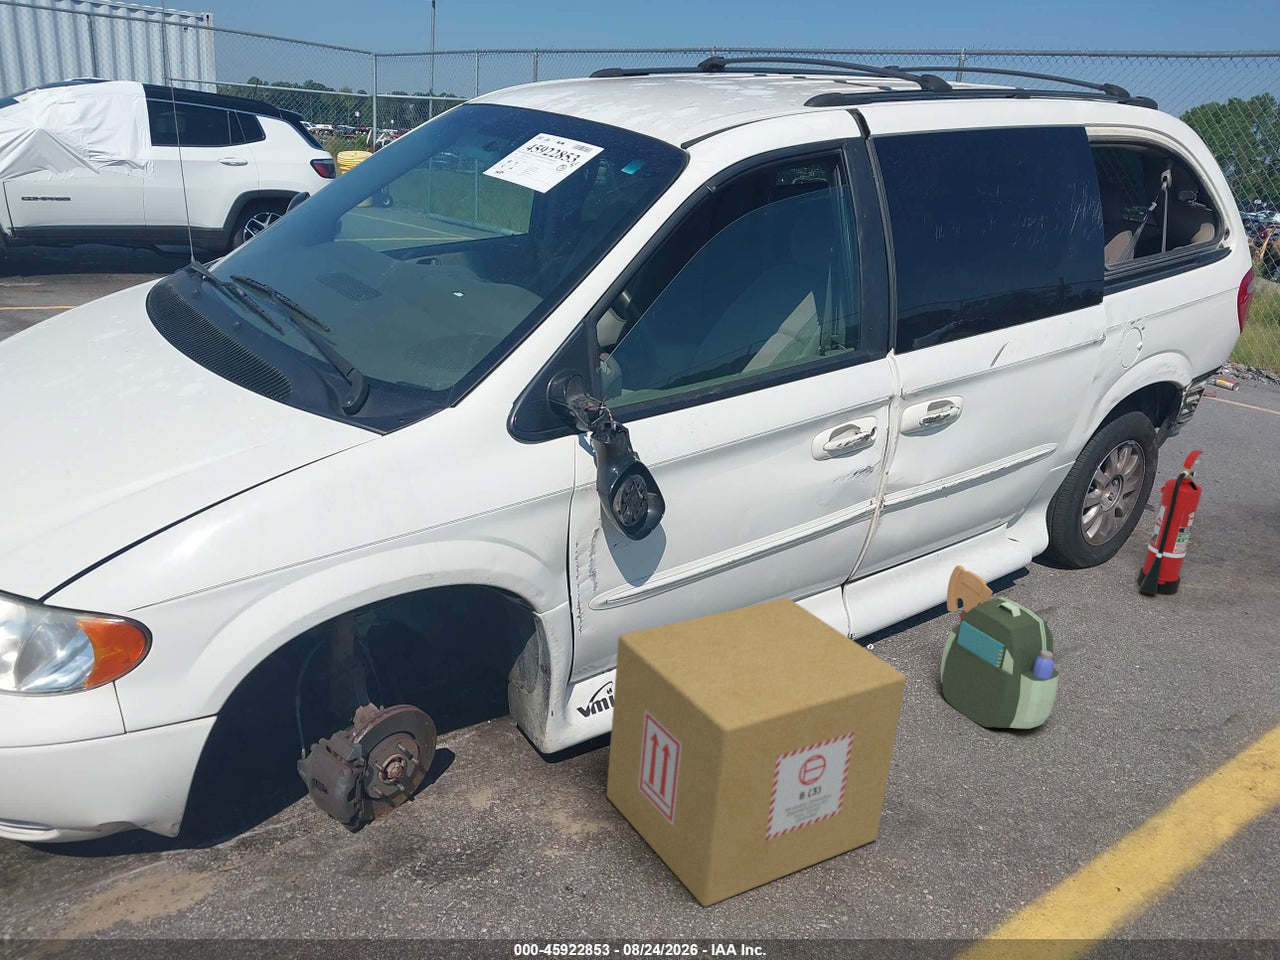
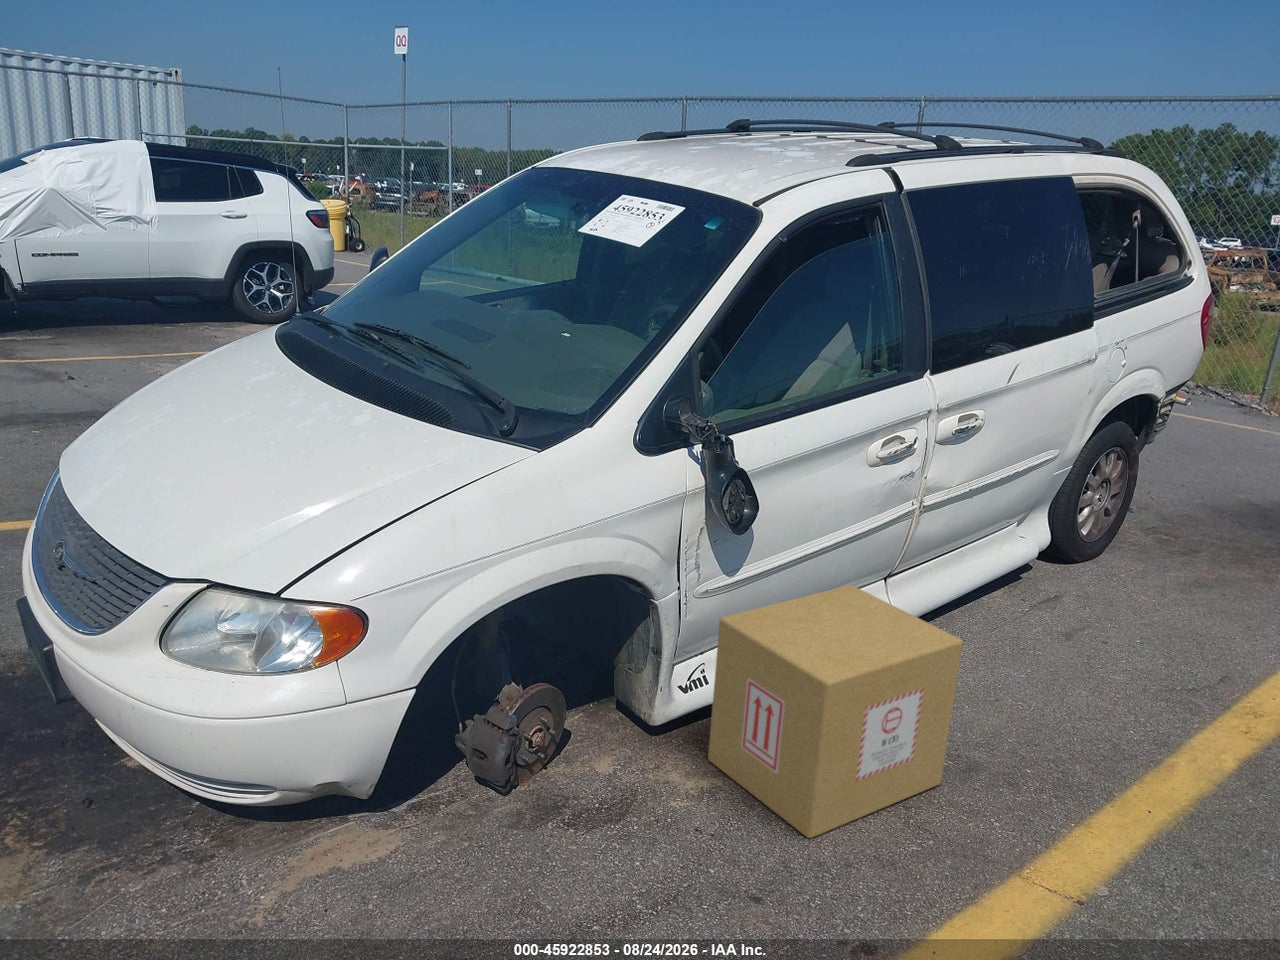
fire extinguisher: present [1137,450,1203,595] -> none [1130,454,1183,584]
backpack: present [941,565,1059,729] -> none [973,557,1078,695]

